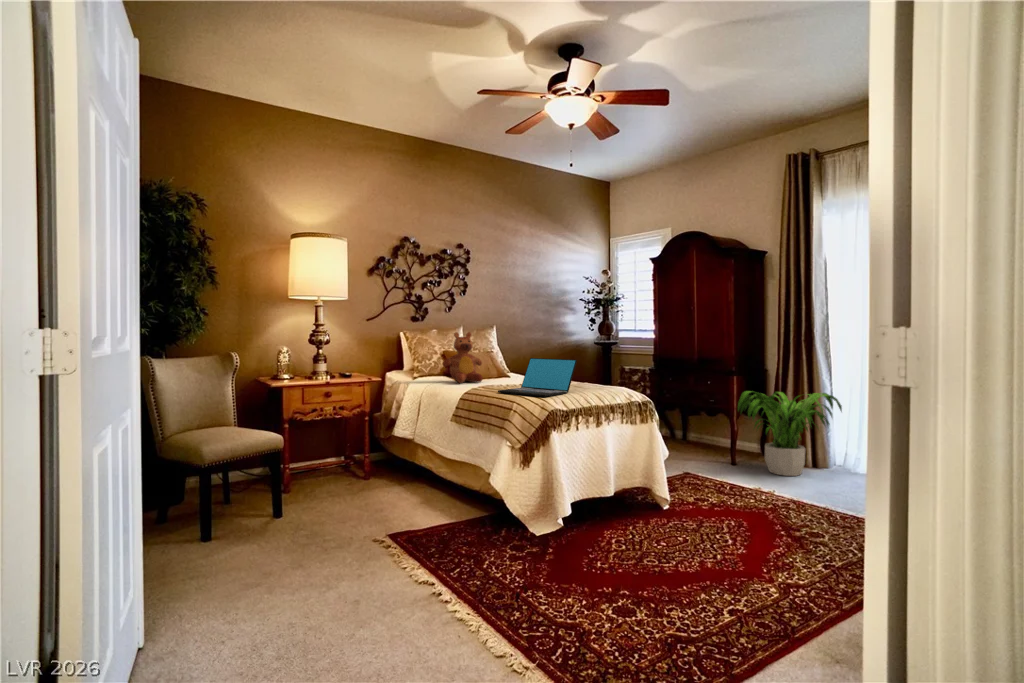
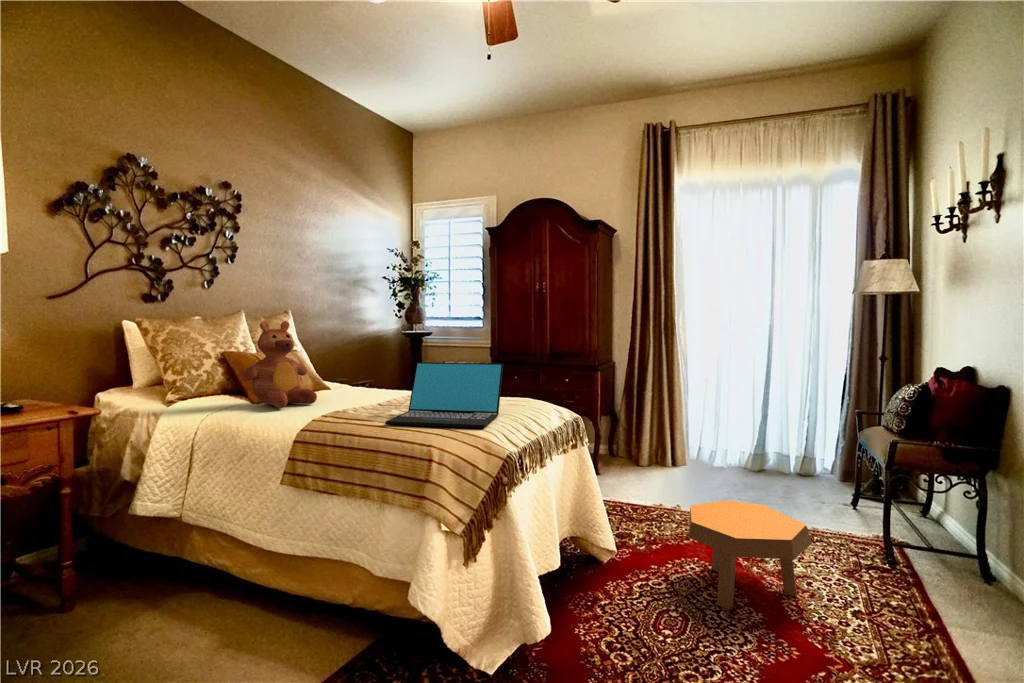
potted plant: present [738,391,842,476] -> none [612,386,708,480]
footstool: none [703,475,802,552] -> present [688,500,812,609]

